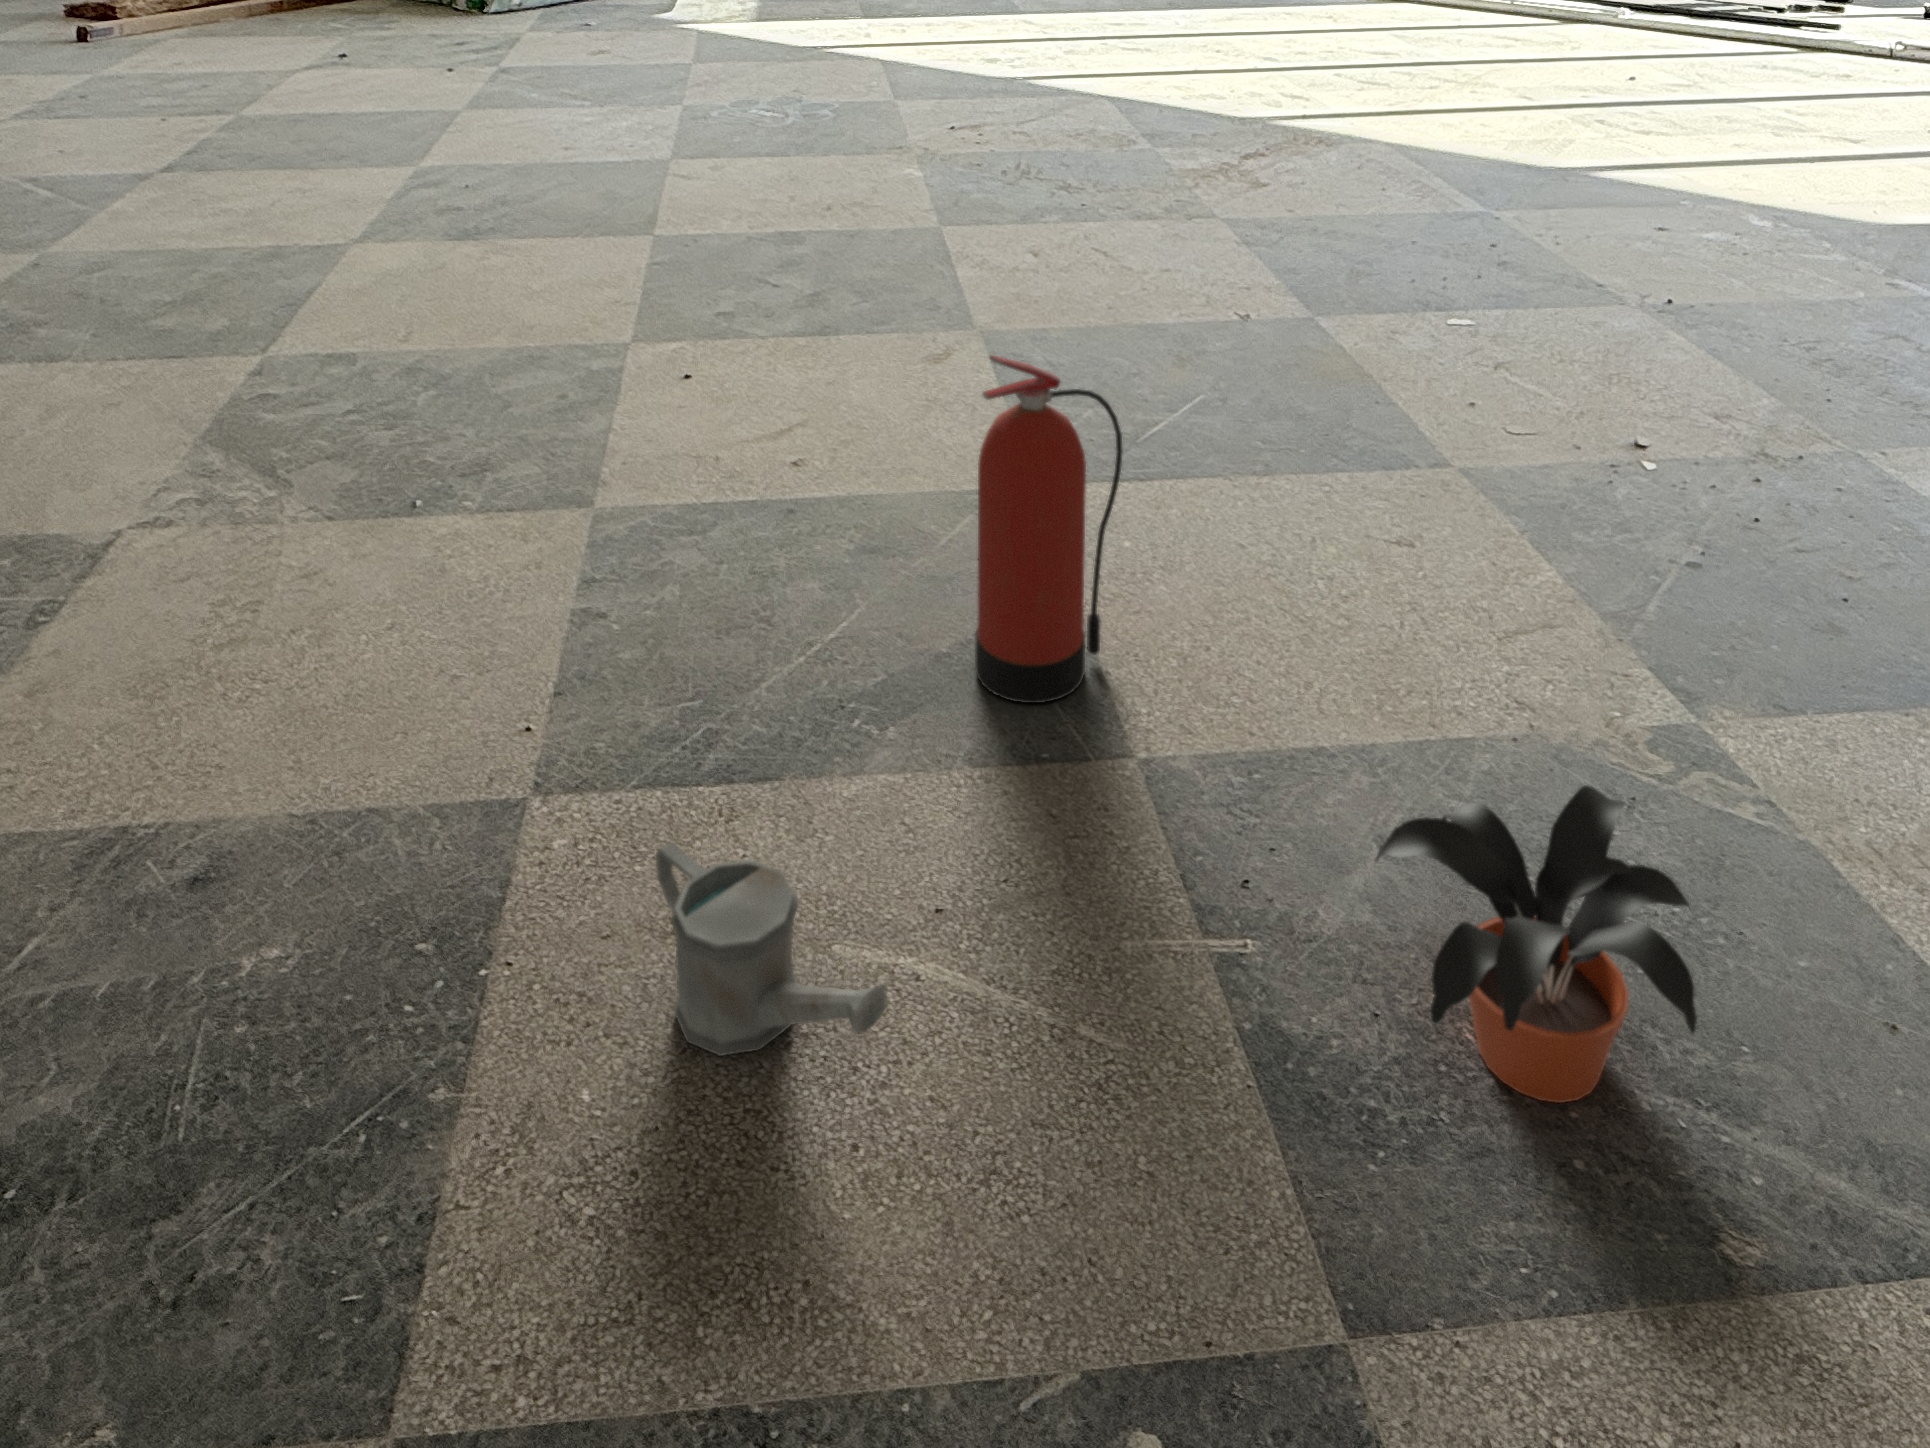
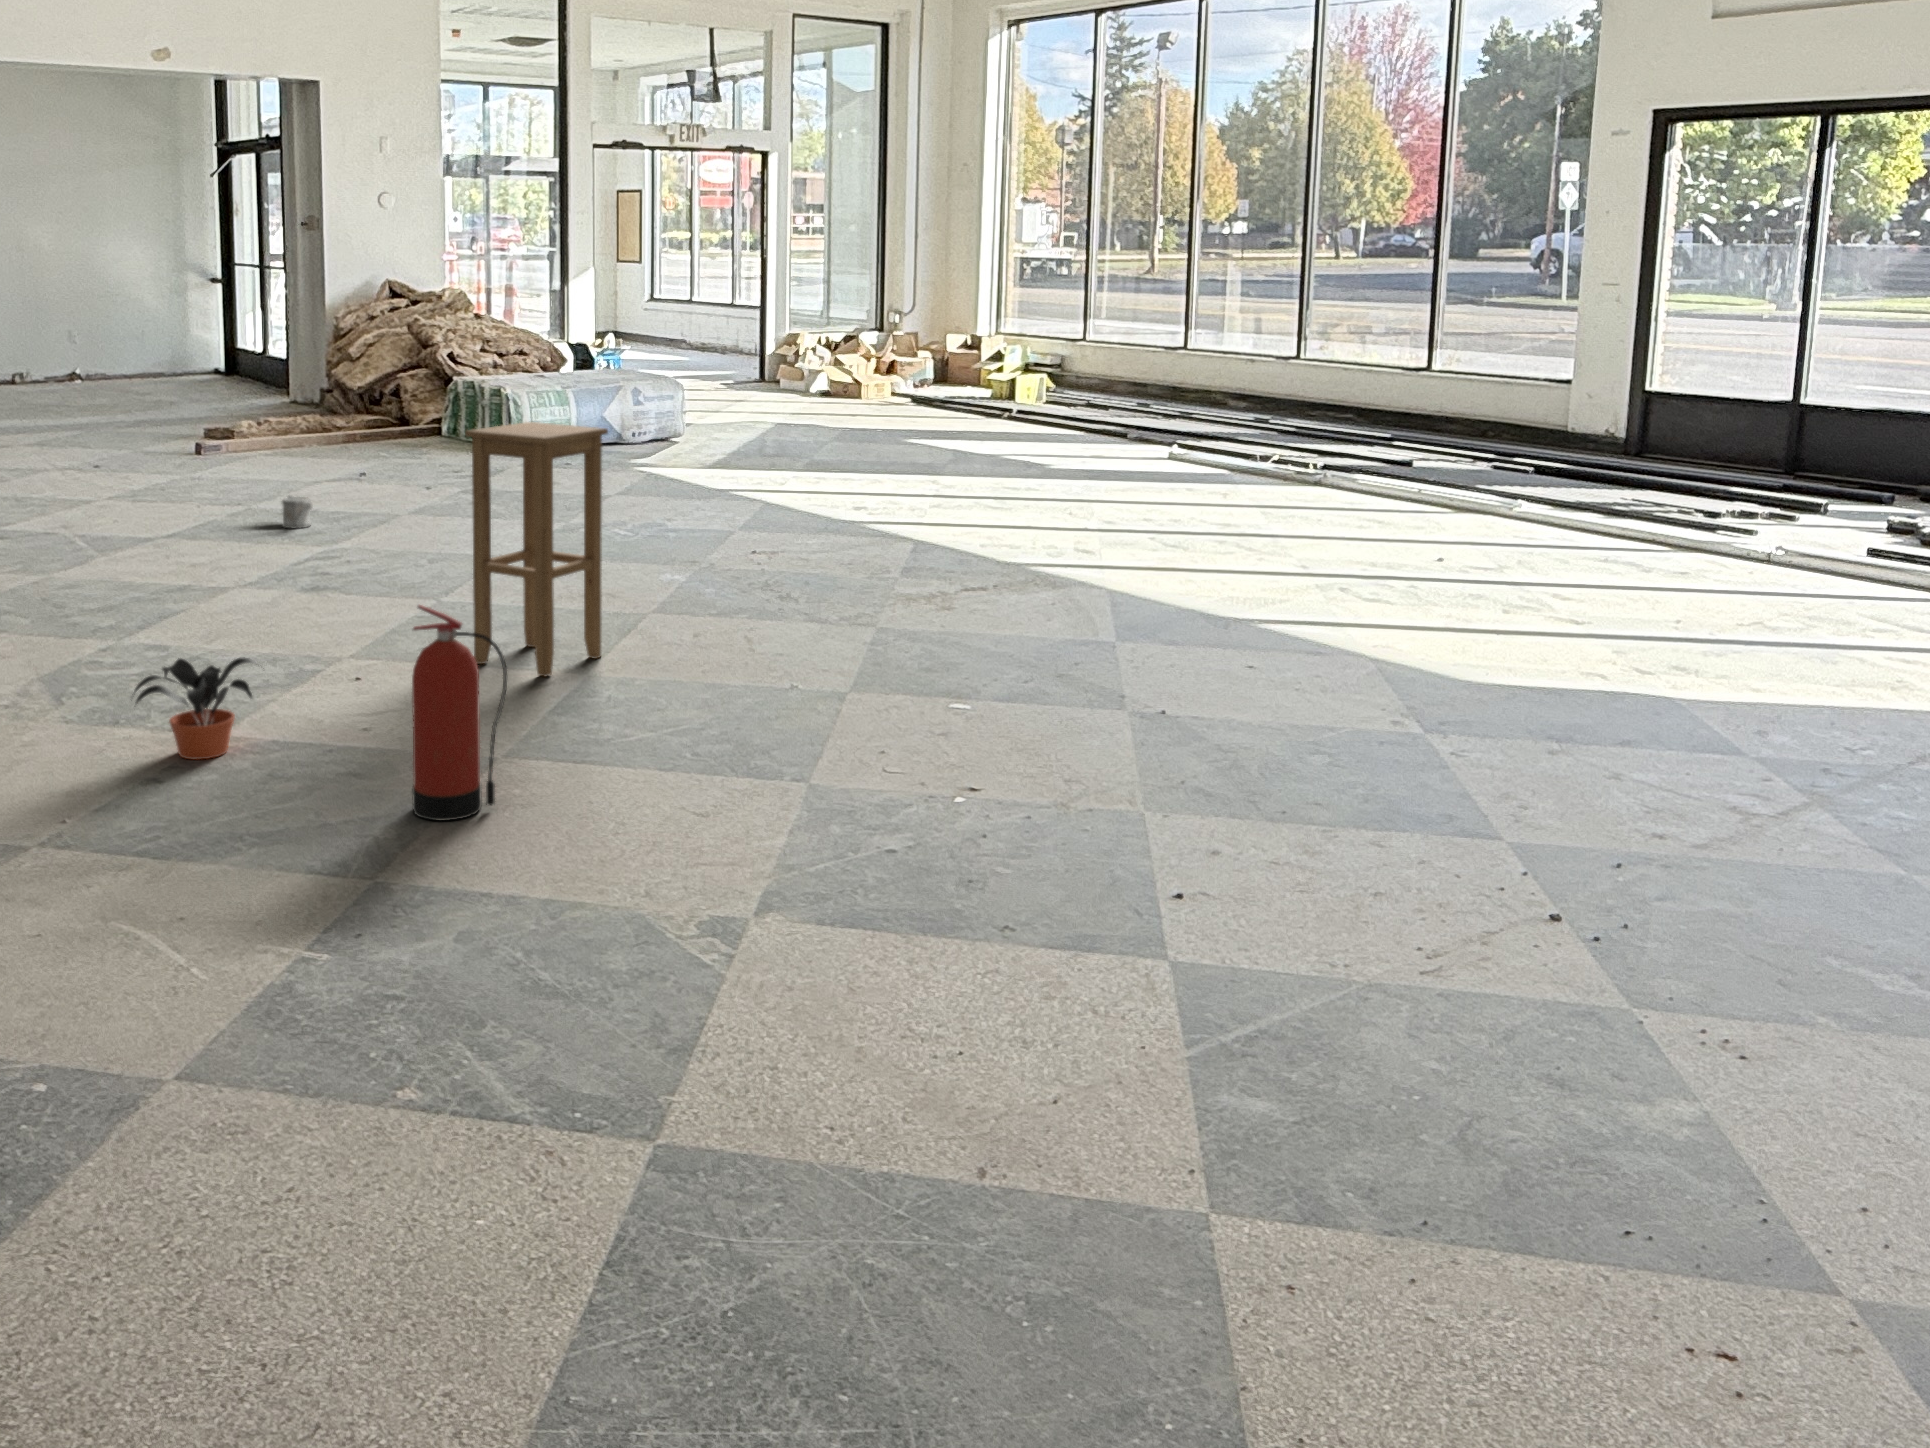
stool: none [760,7,942,370] -> present [465,422,608,676]
potted plant: present [1375,785,1697,1103] -> present [134,658,256,760]
watering can: present [656,843,887,1056] -> present [282,495,313,529]

